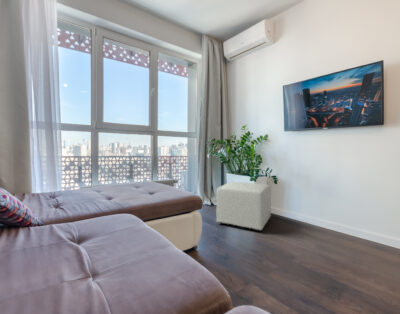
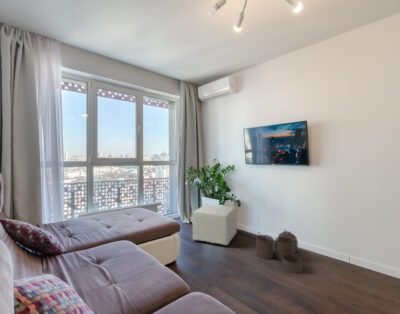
woven basket: none [303,213,378,272] -> present [256,231,302,273]

